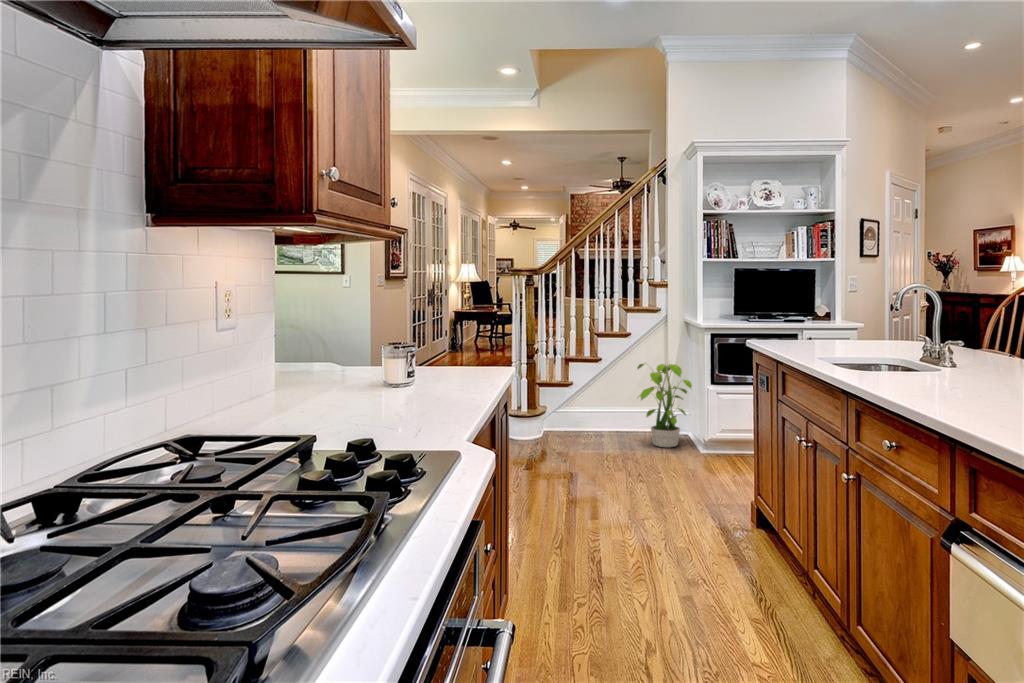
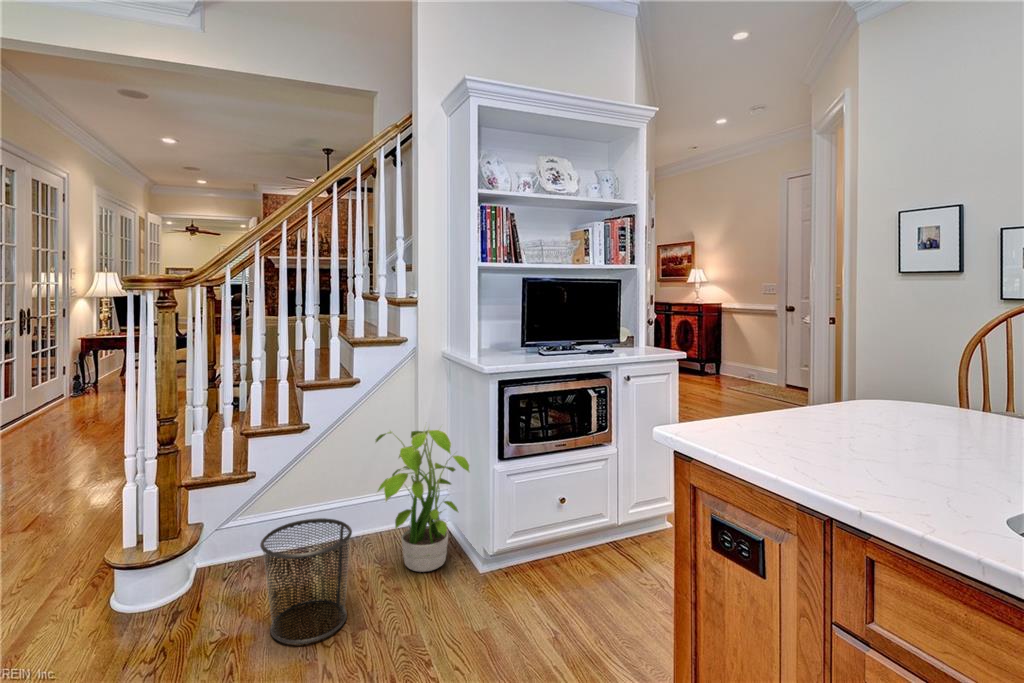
waste bin: none [576,404,620,459] -> present [260,518,352,644]

